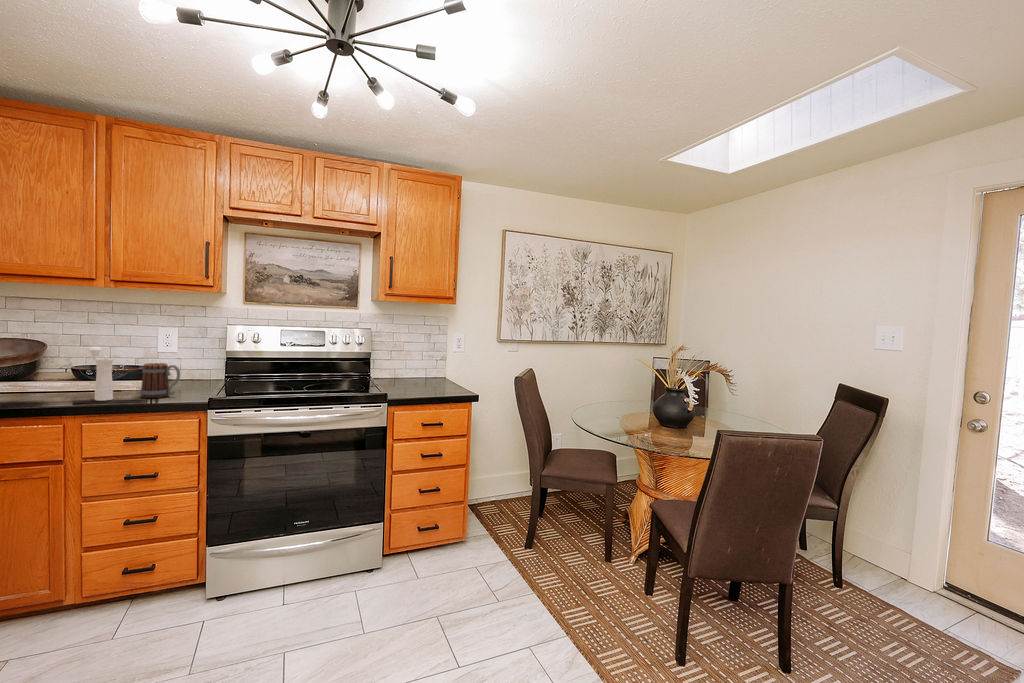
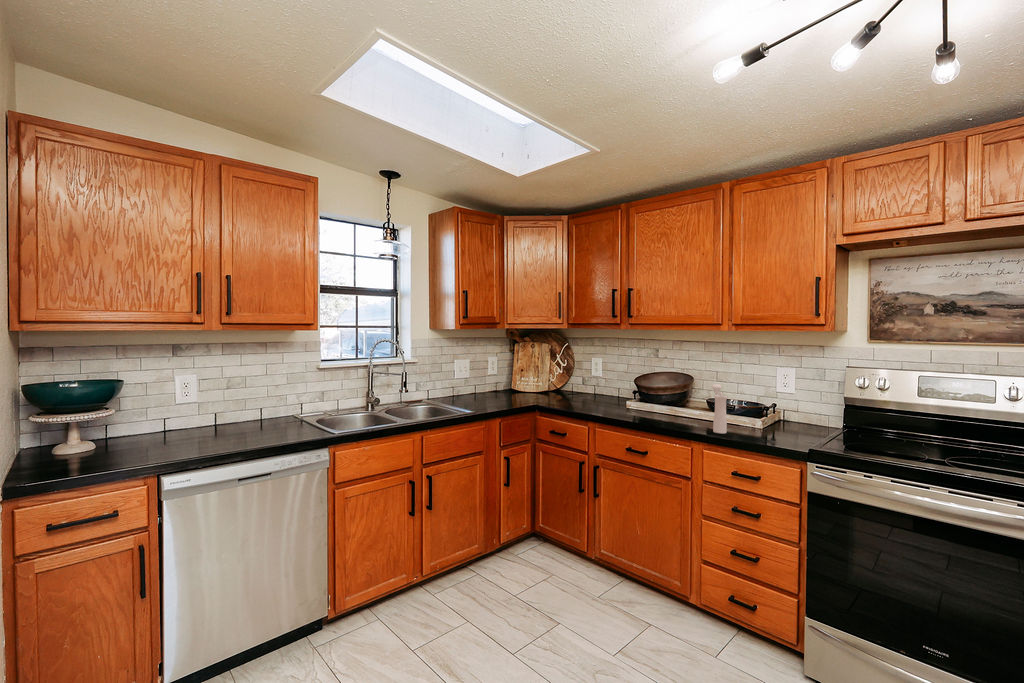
mug: present [140,363,181,398] -> none [748,403,783,439]

